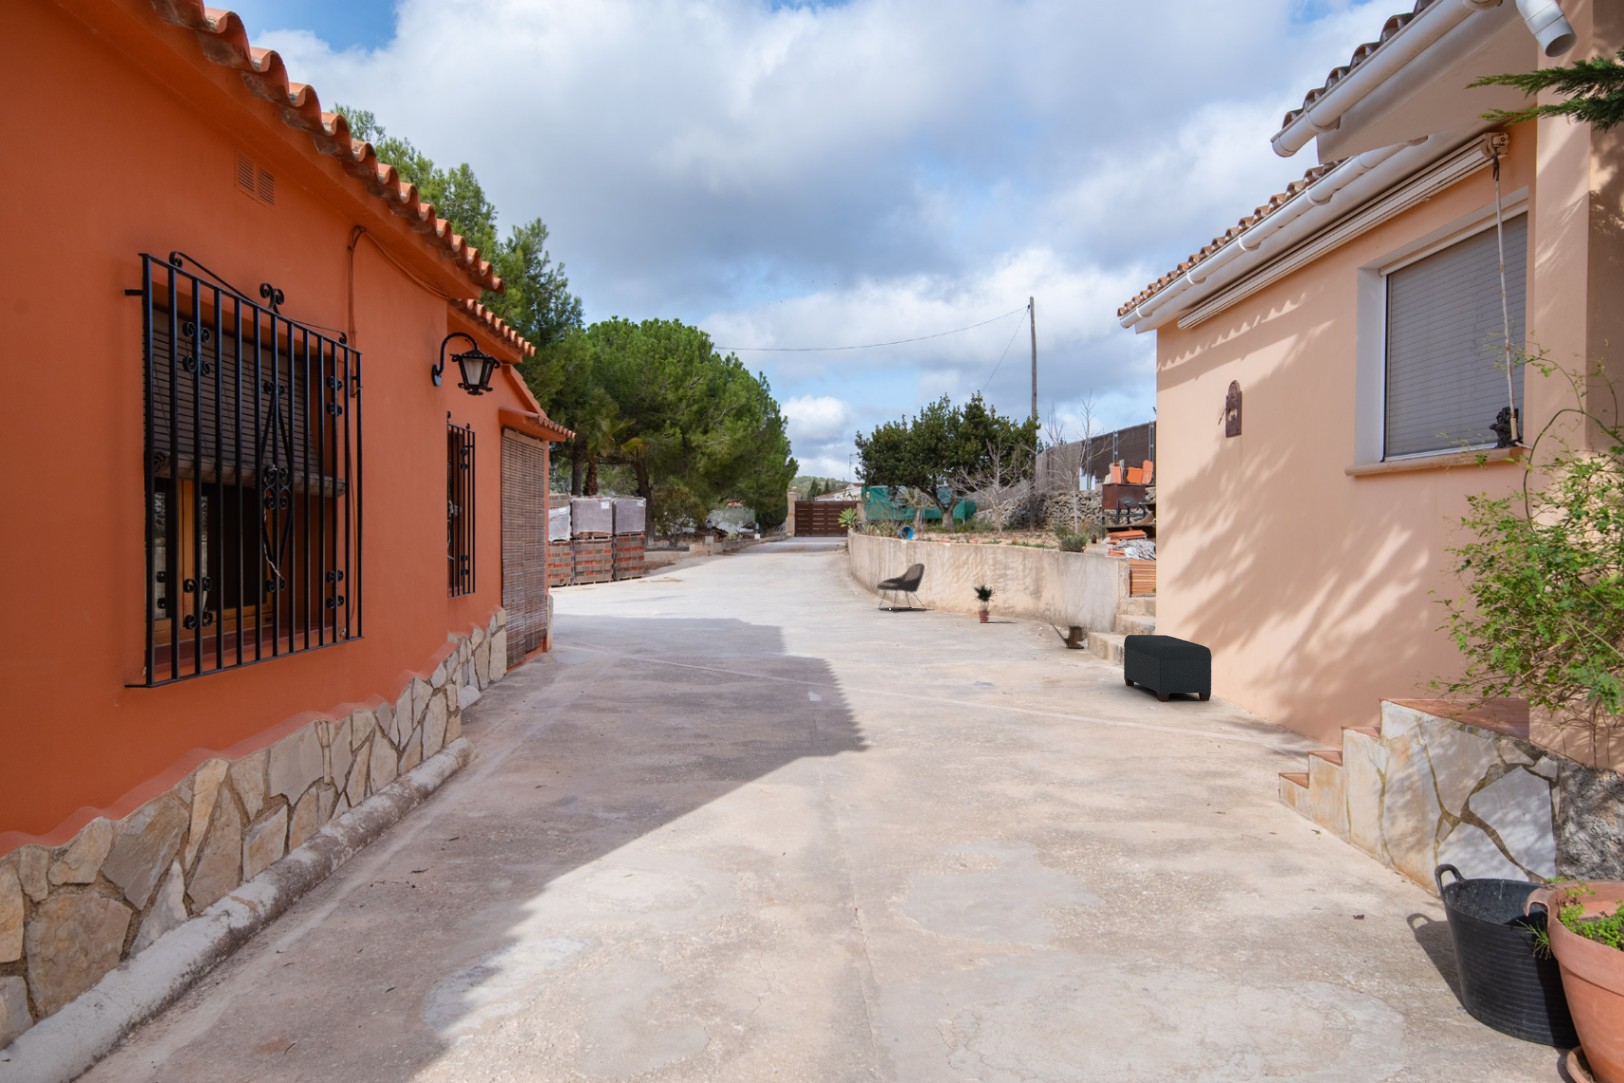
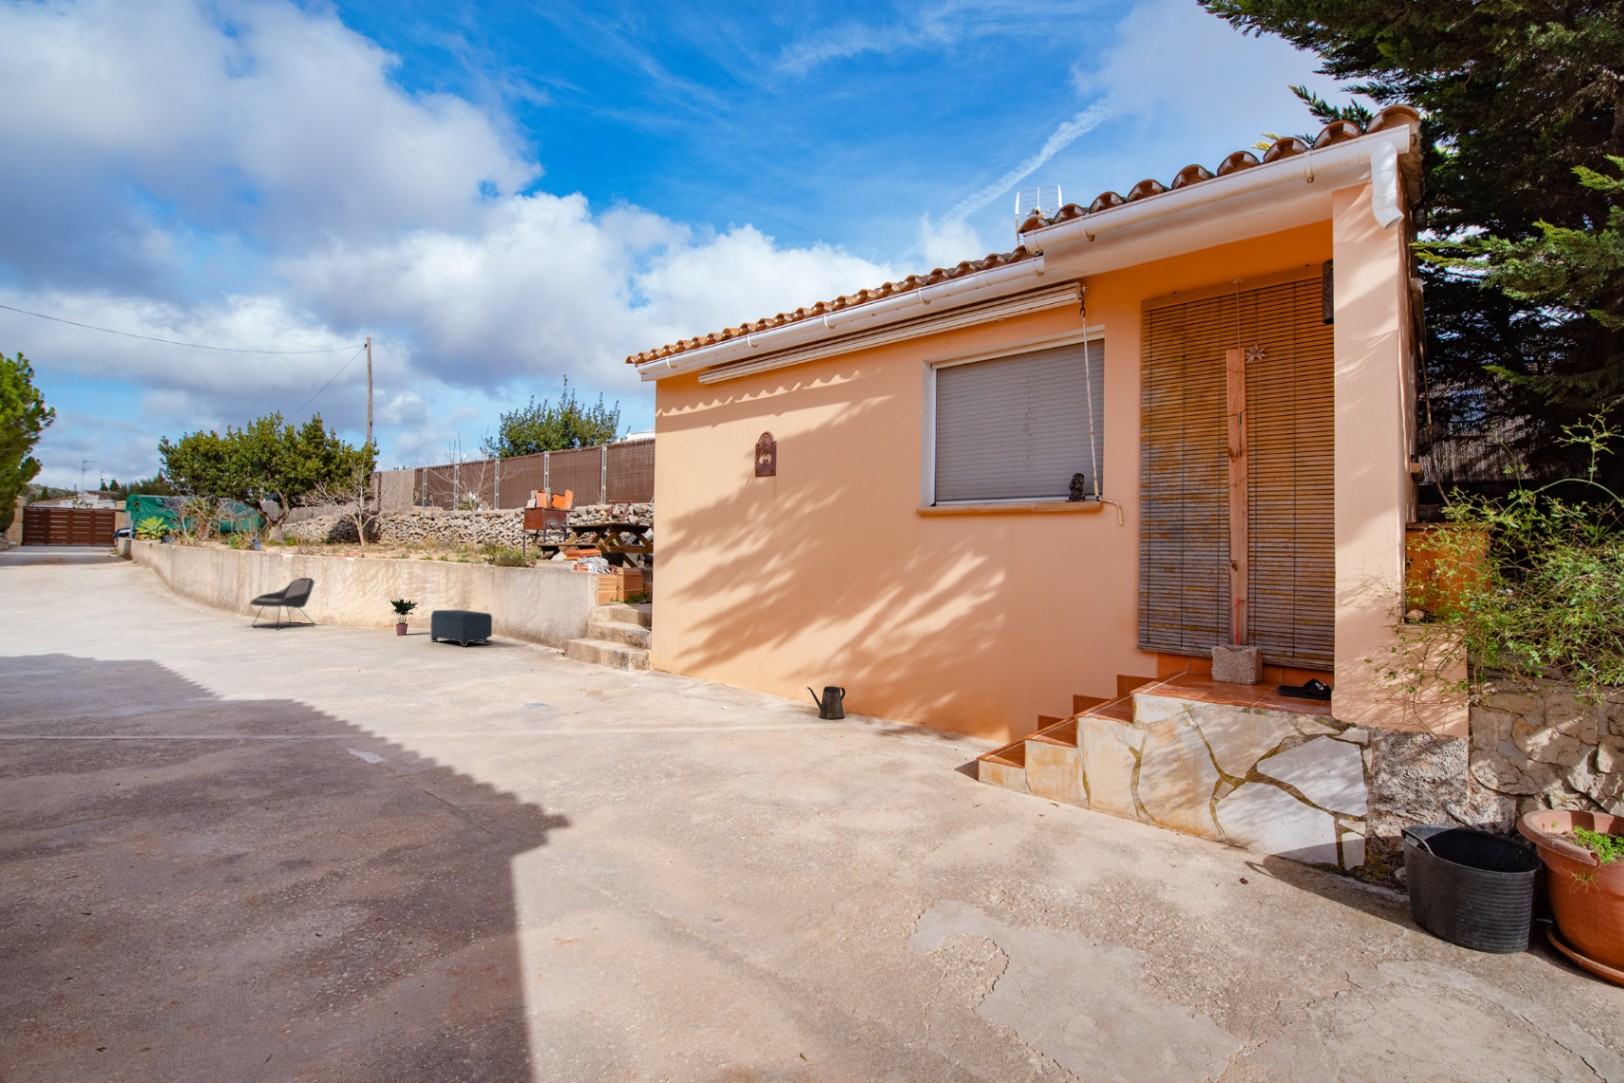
watering can: present [1053,626,1085,648] -> present [807,686,846,719]
bench: present [1124,635,1212,701] -> present [431,610,492,647]

